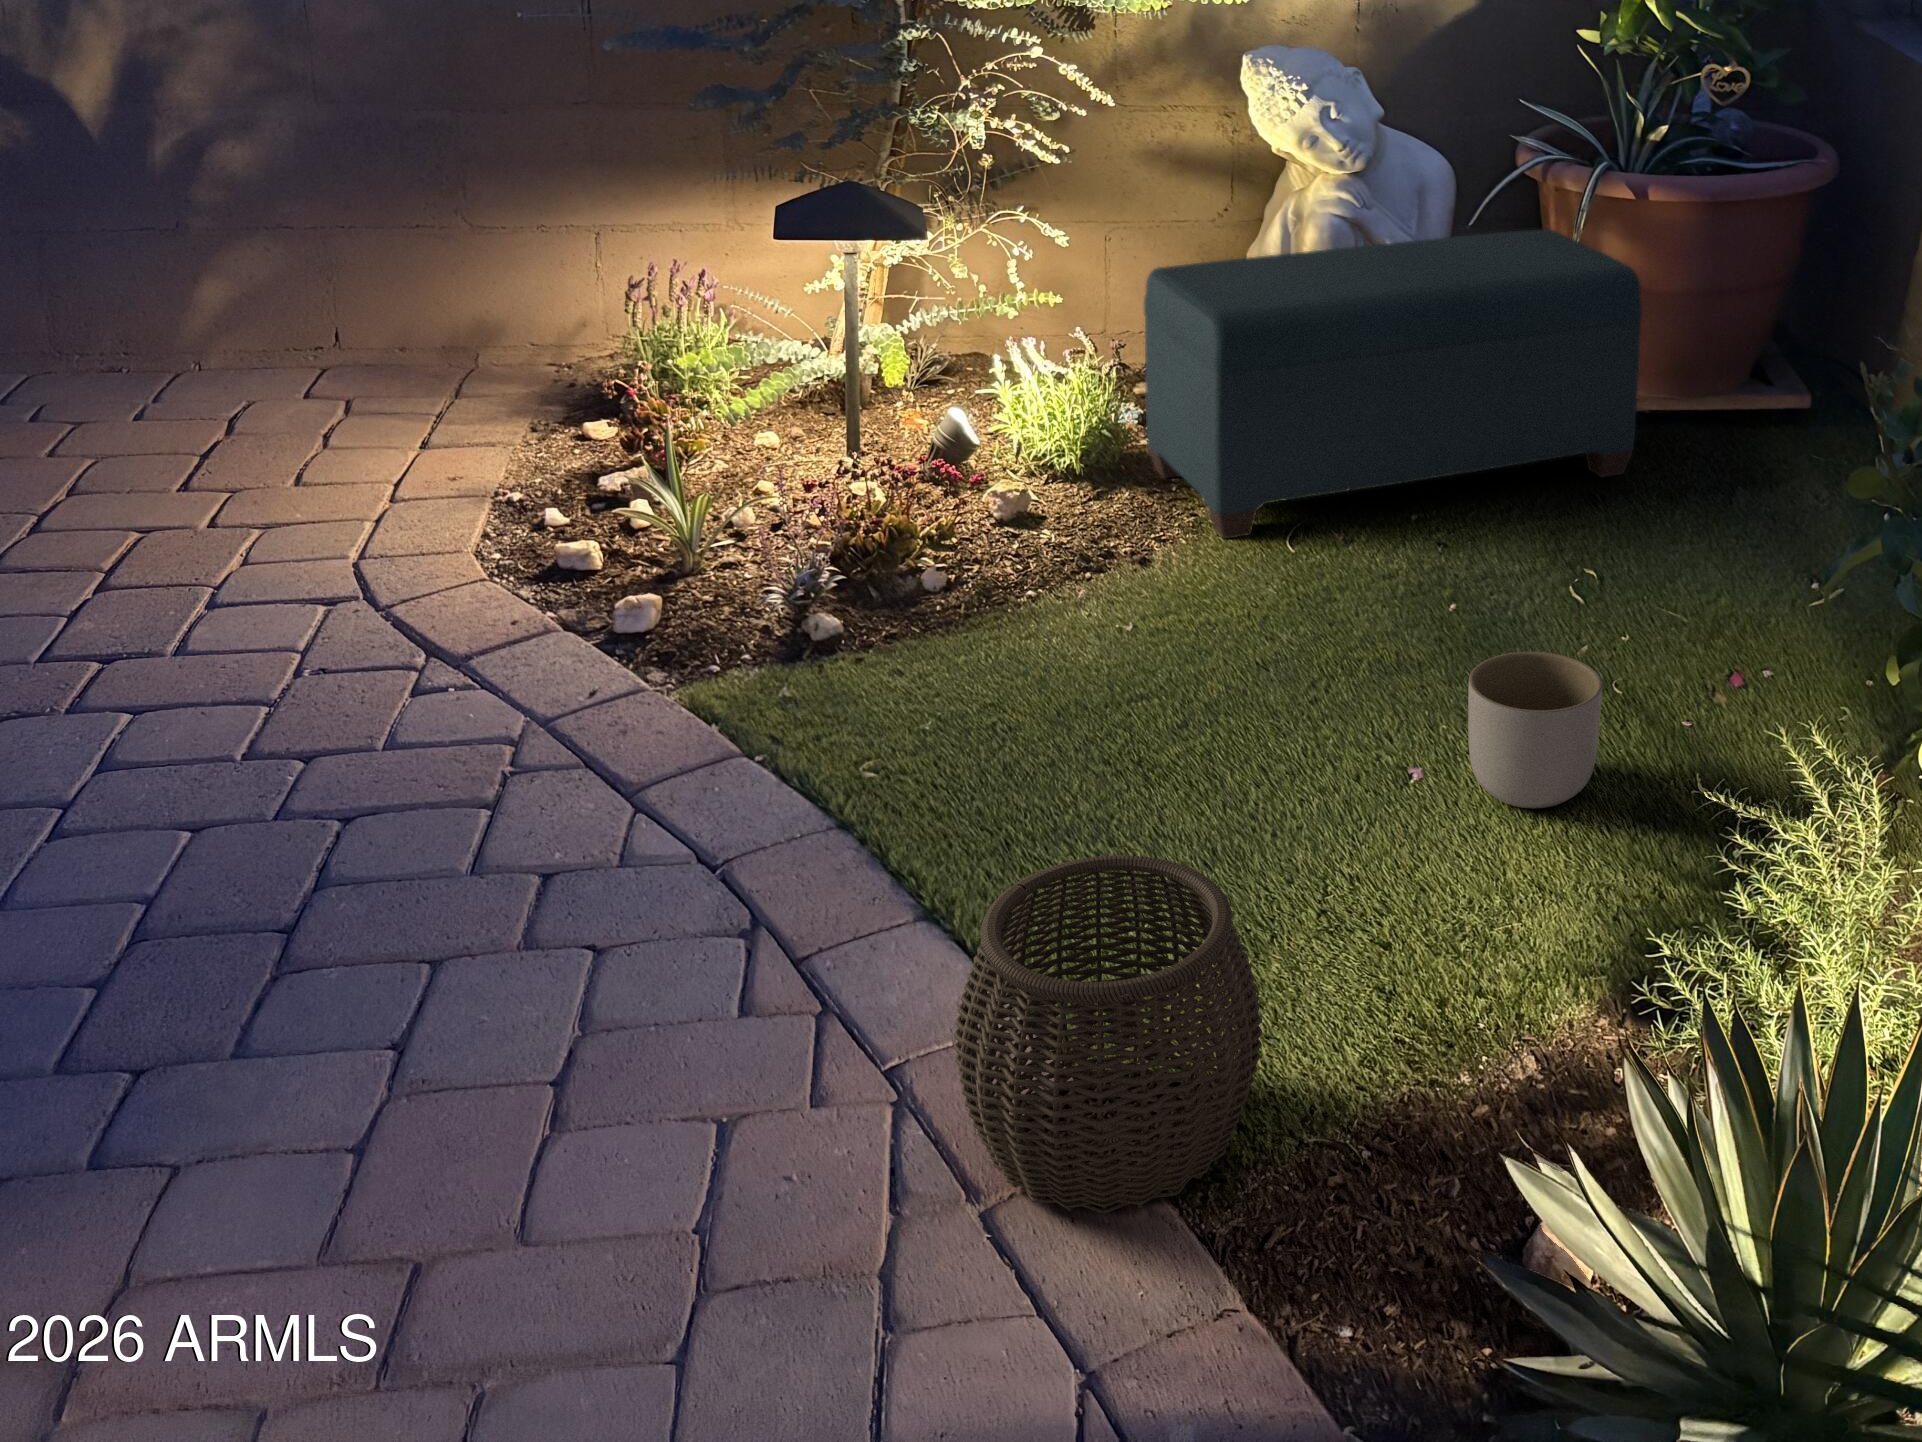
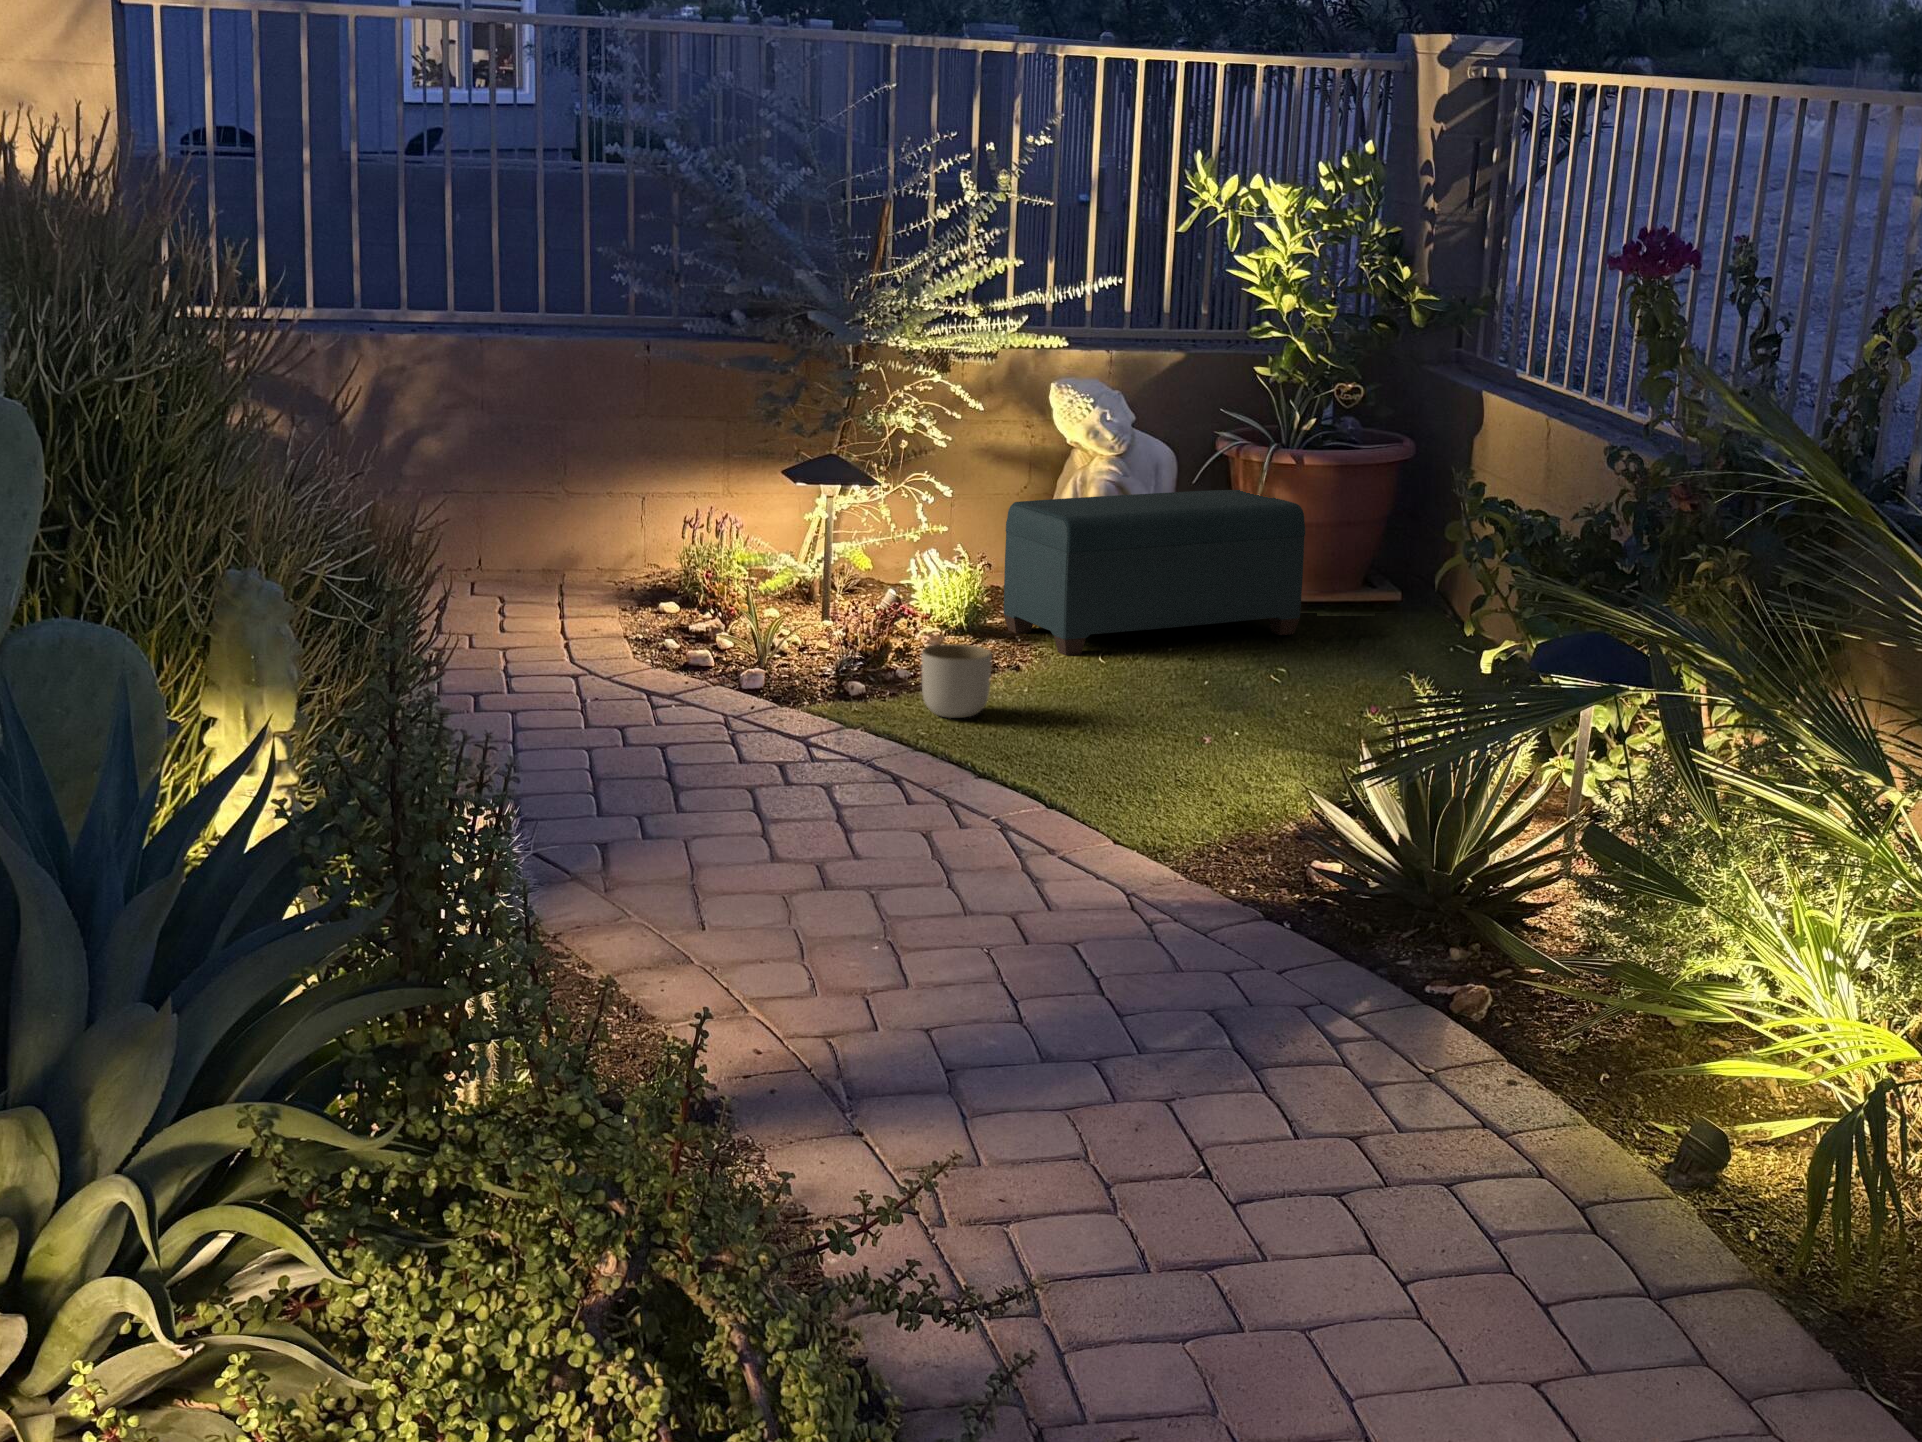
planter: present [1468,652,1602,808] -> present [922,644,992,718]
woven basket: present [954,855,1262,1214] -> none [1056,692,1194,832]

